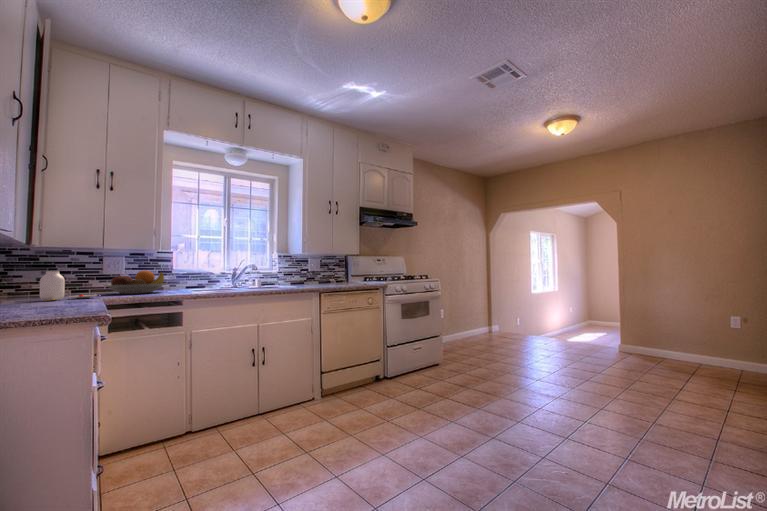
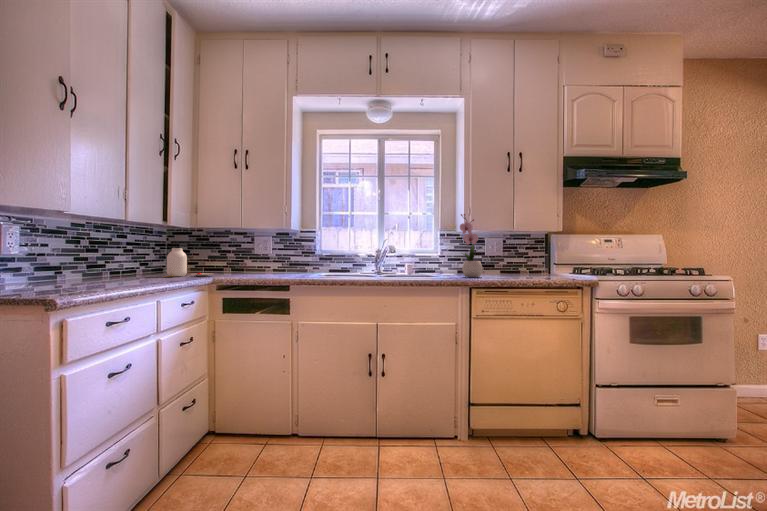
flower arrangement: none [312,244,327,286] -> present [460,214,483,277]
fruit bowl: present [104,270,166,294] -> none [236,250,295,275]

